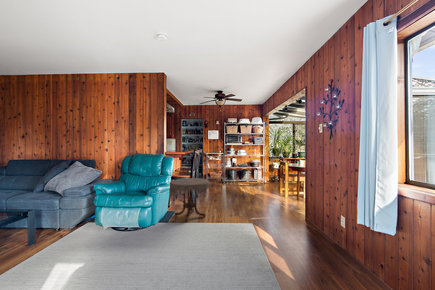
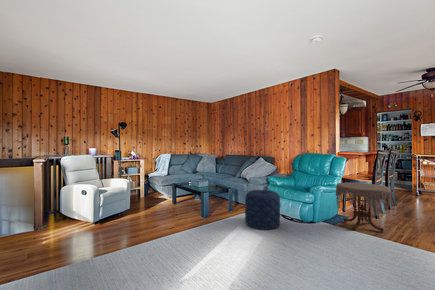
pouf: none [64,202,117,259] -> present [245,190,281,230]

